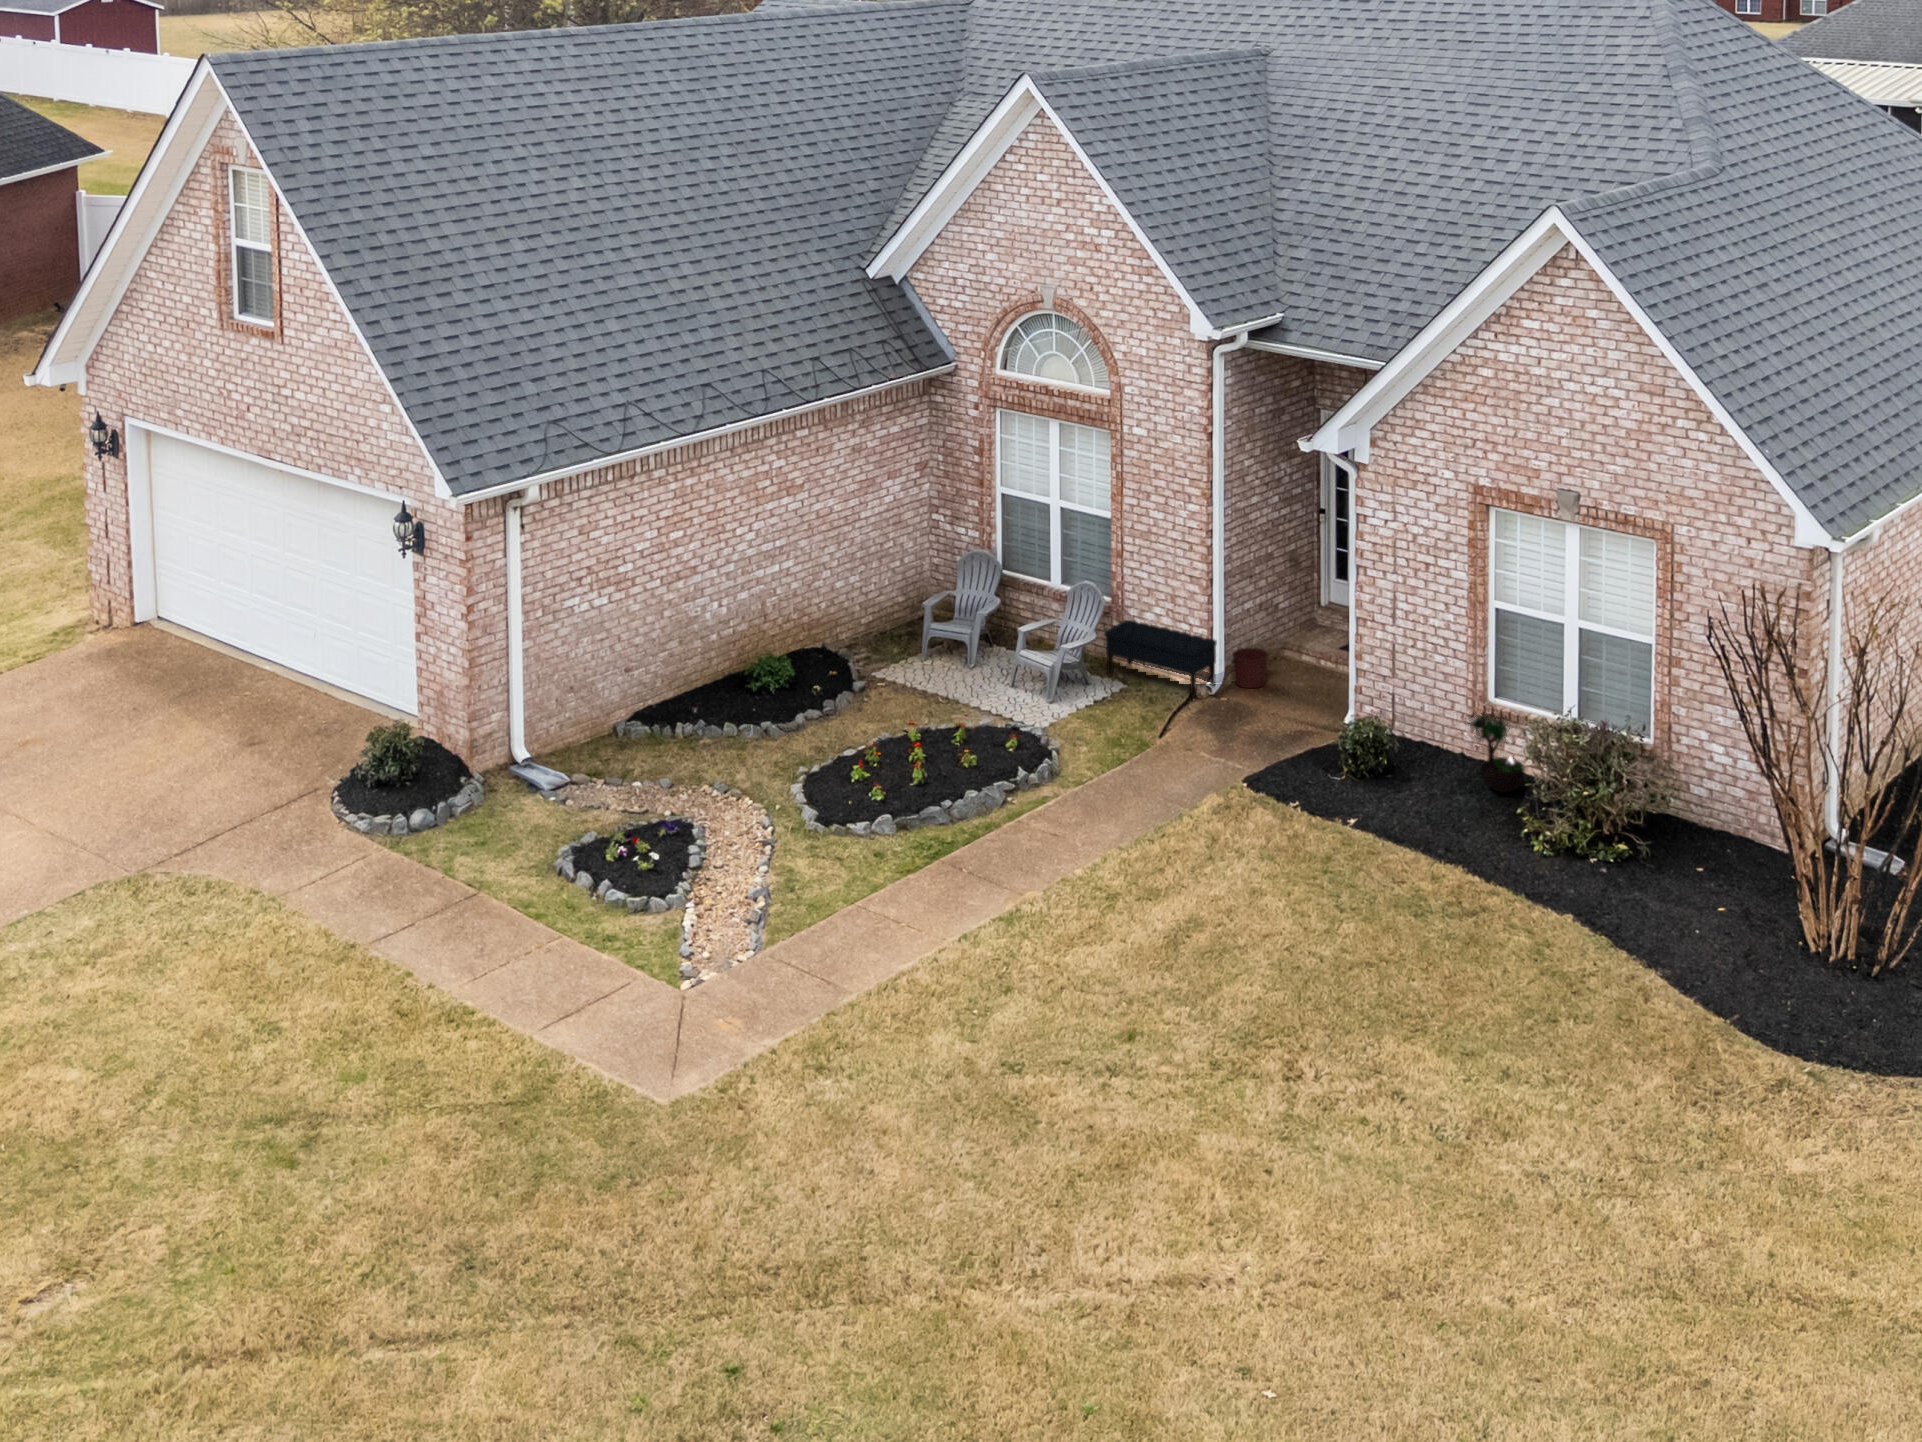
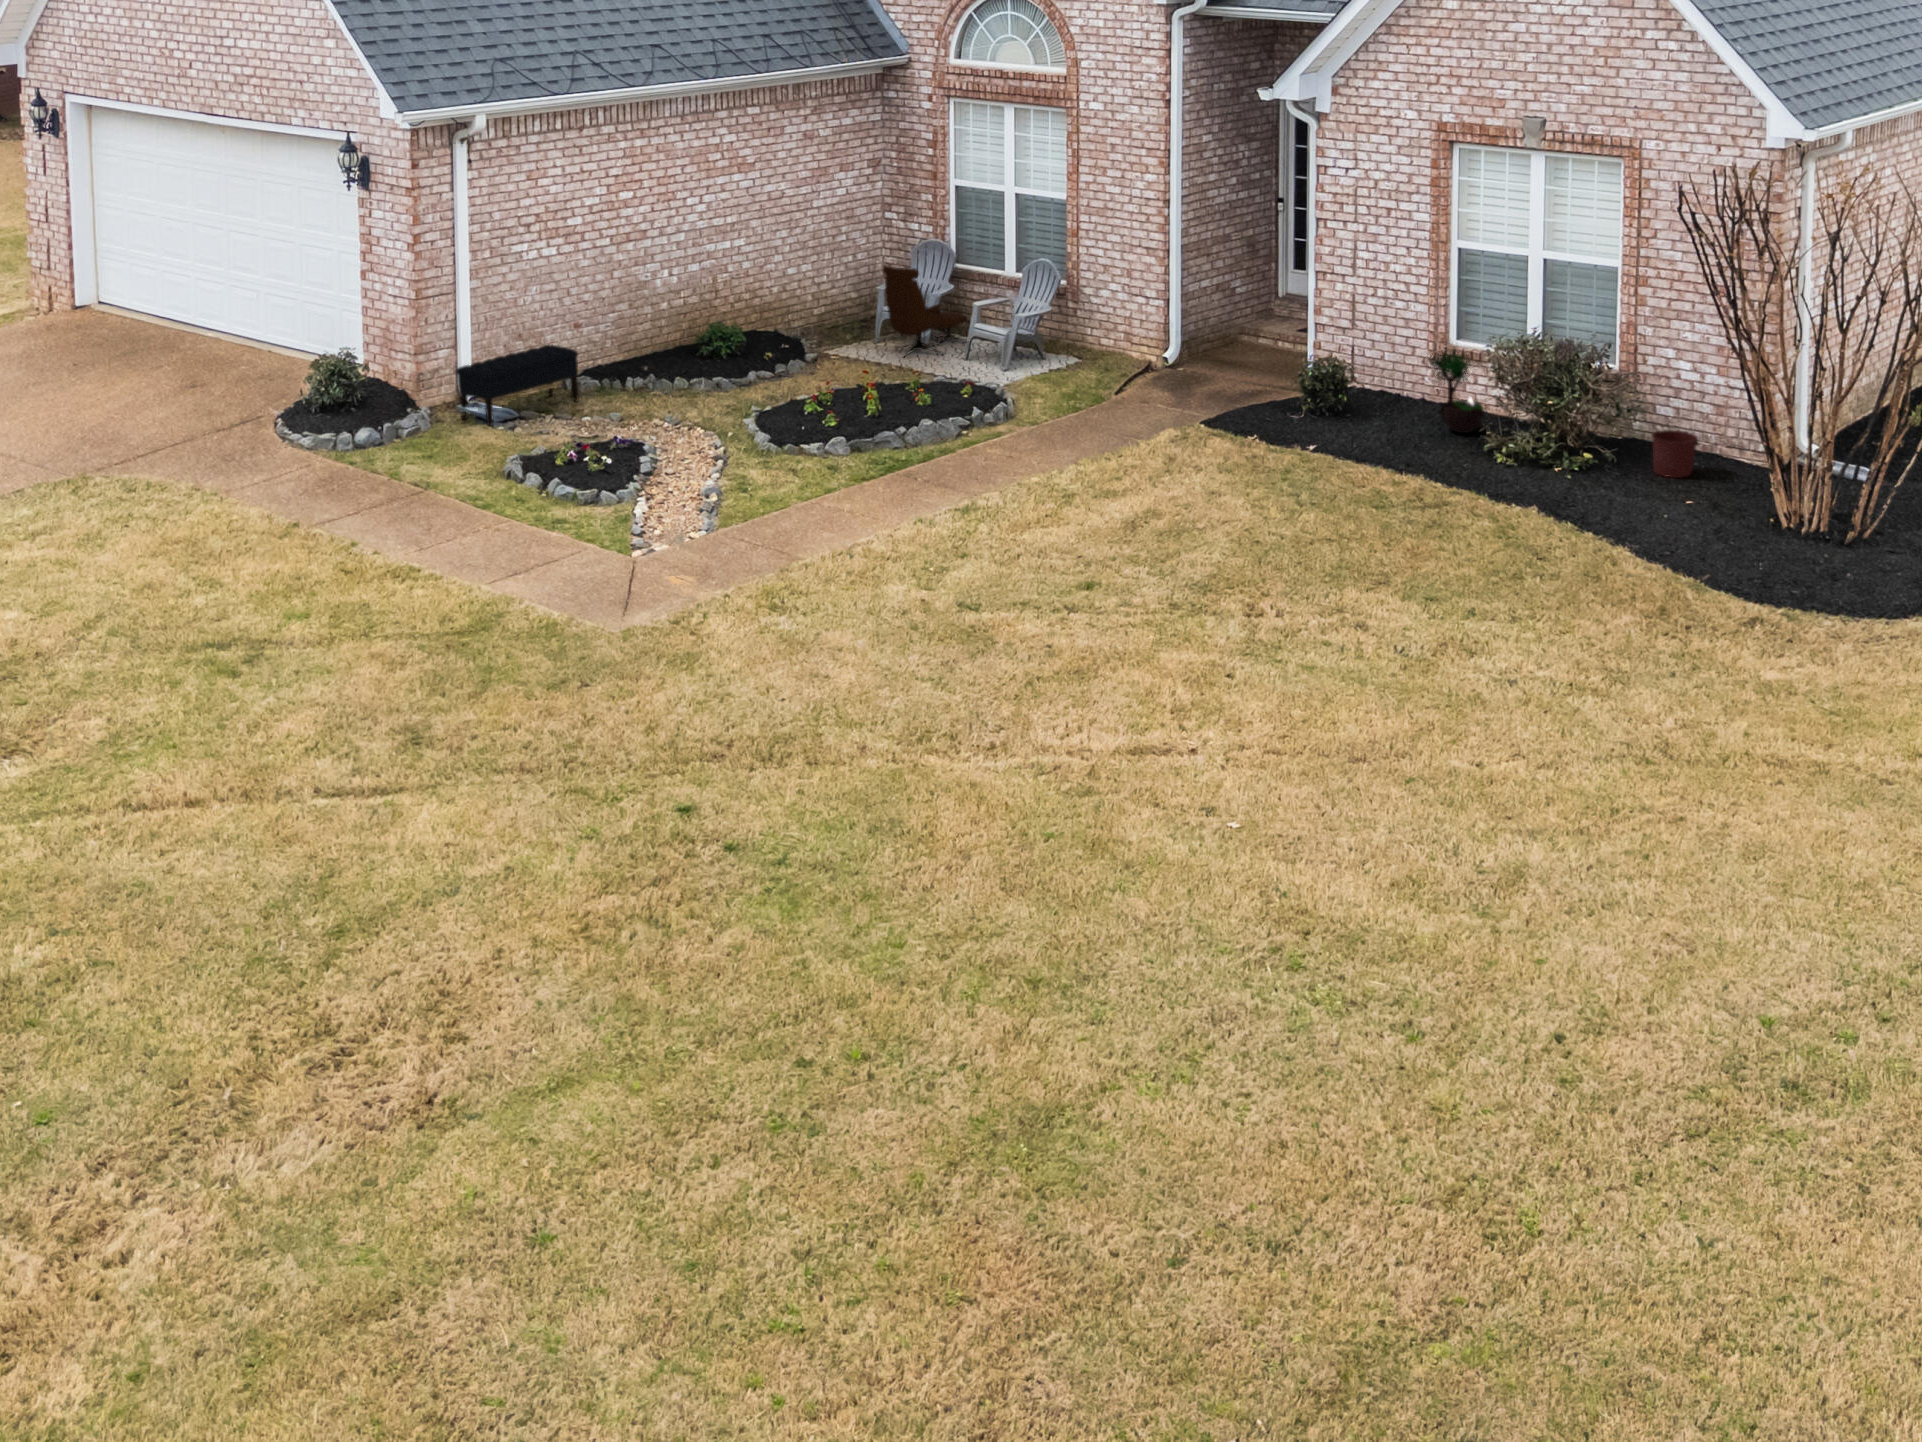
lounge chair: none [931,590,1016,680] -> present [883,266,968,354]
bench: present [1104,620,1217,697] -> present [456,345,578,426]
bucket: present [1232,648,1268,688] -> present [1651,430,1699,478]

